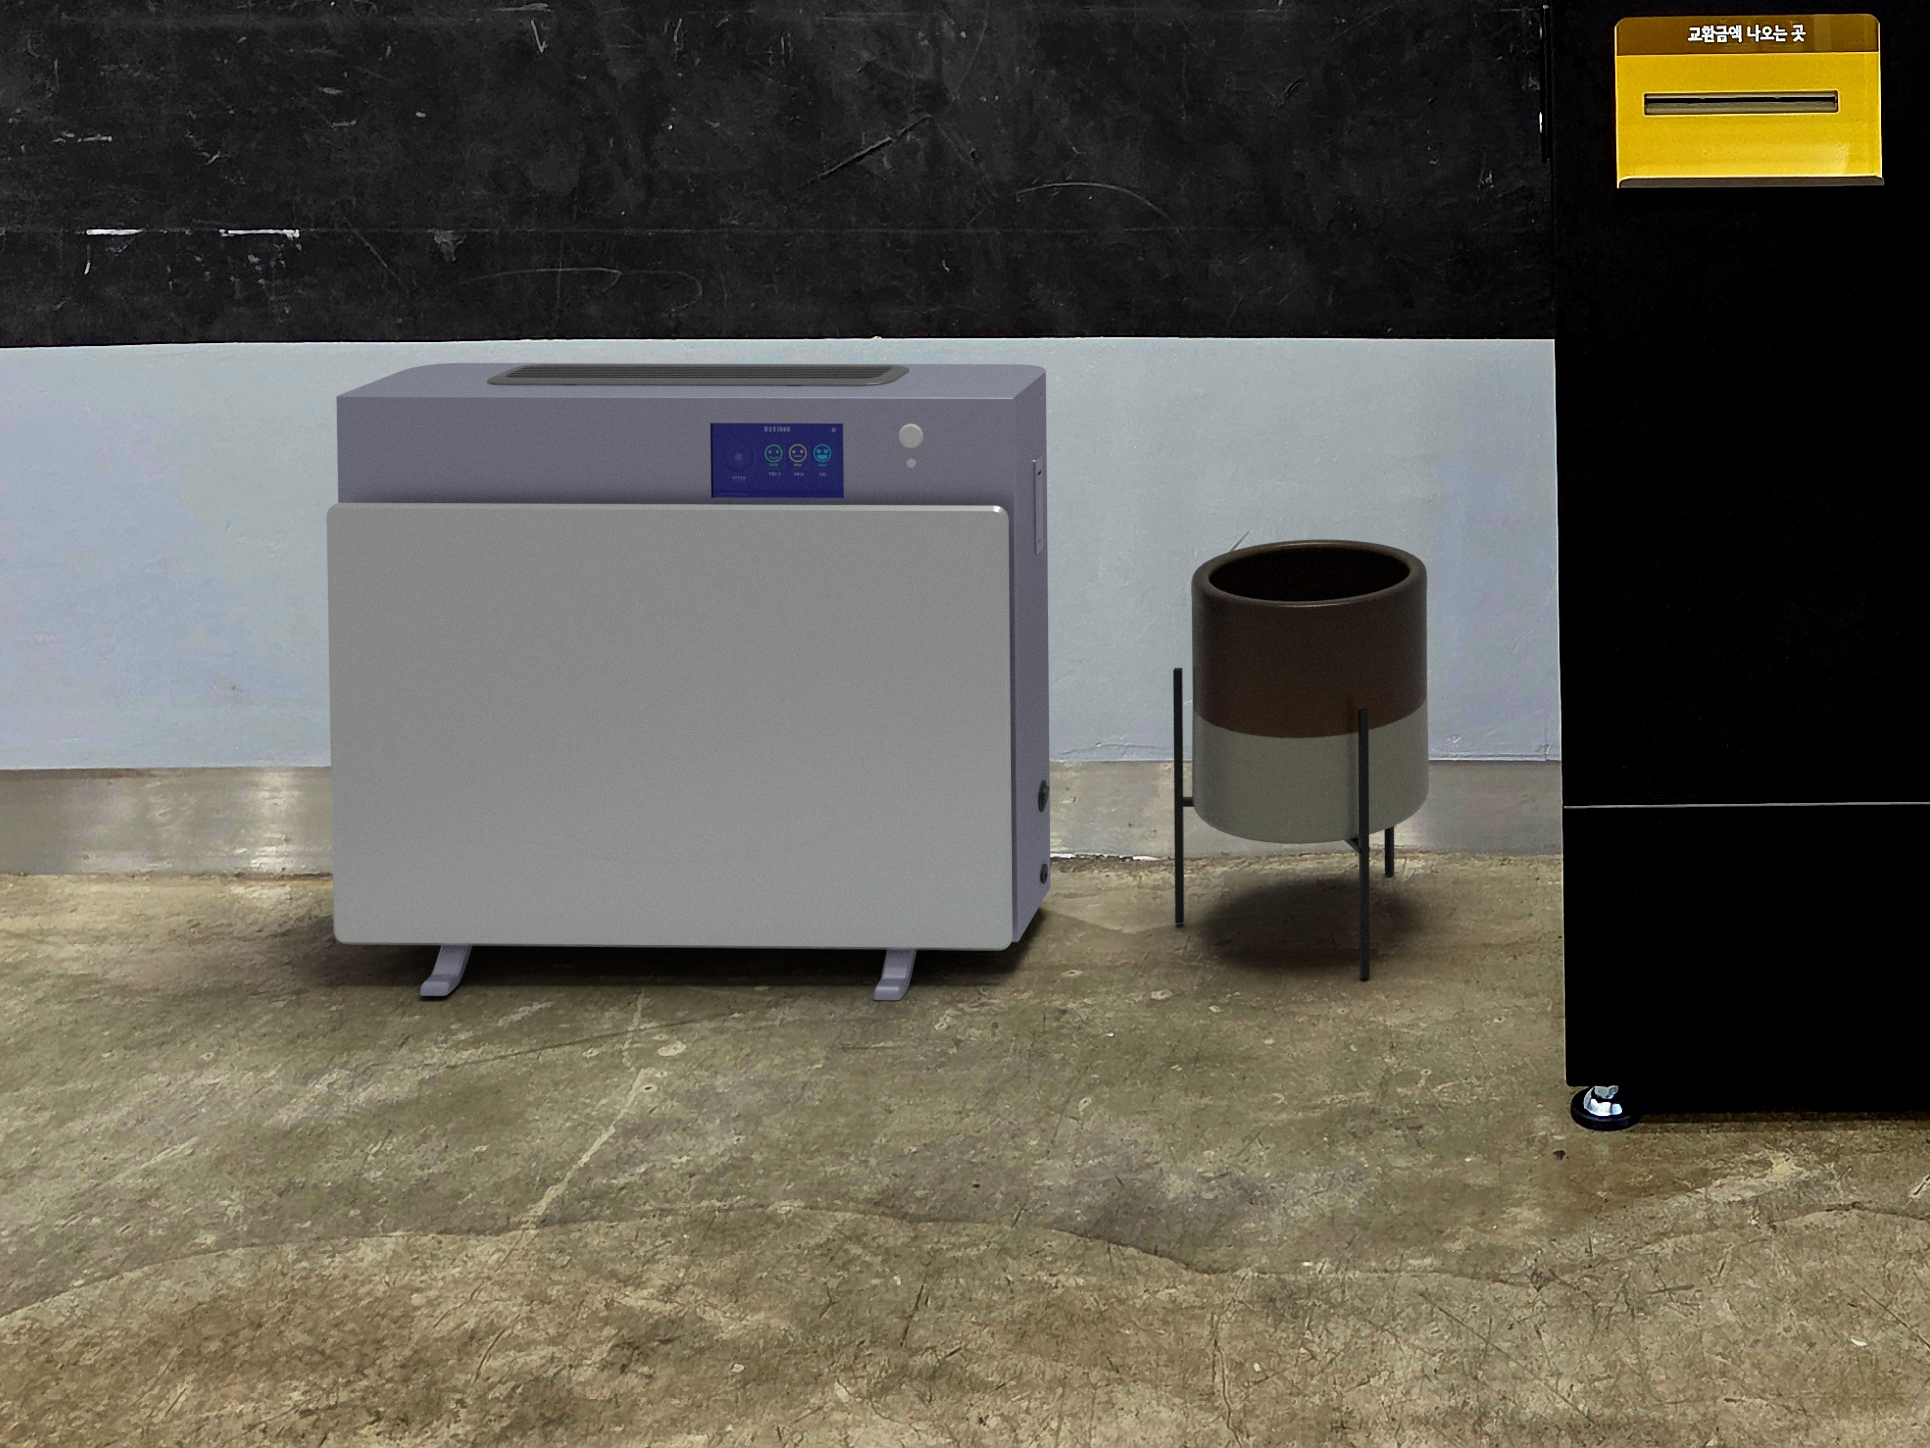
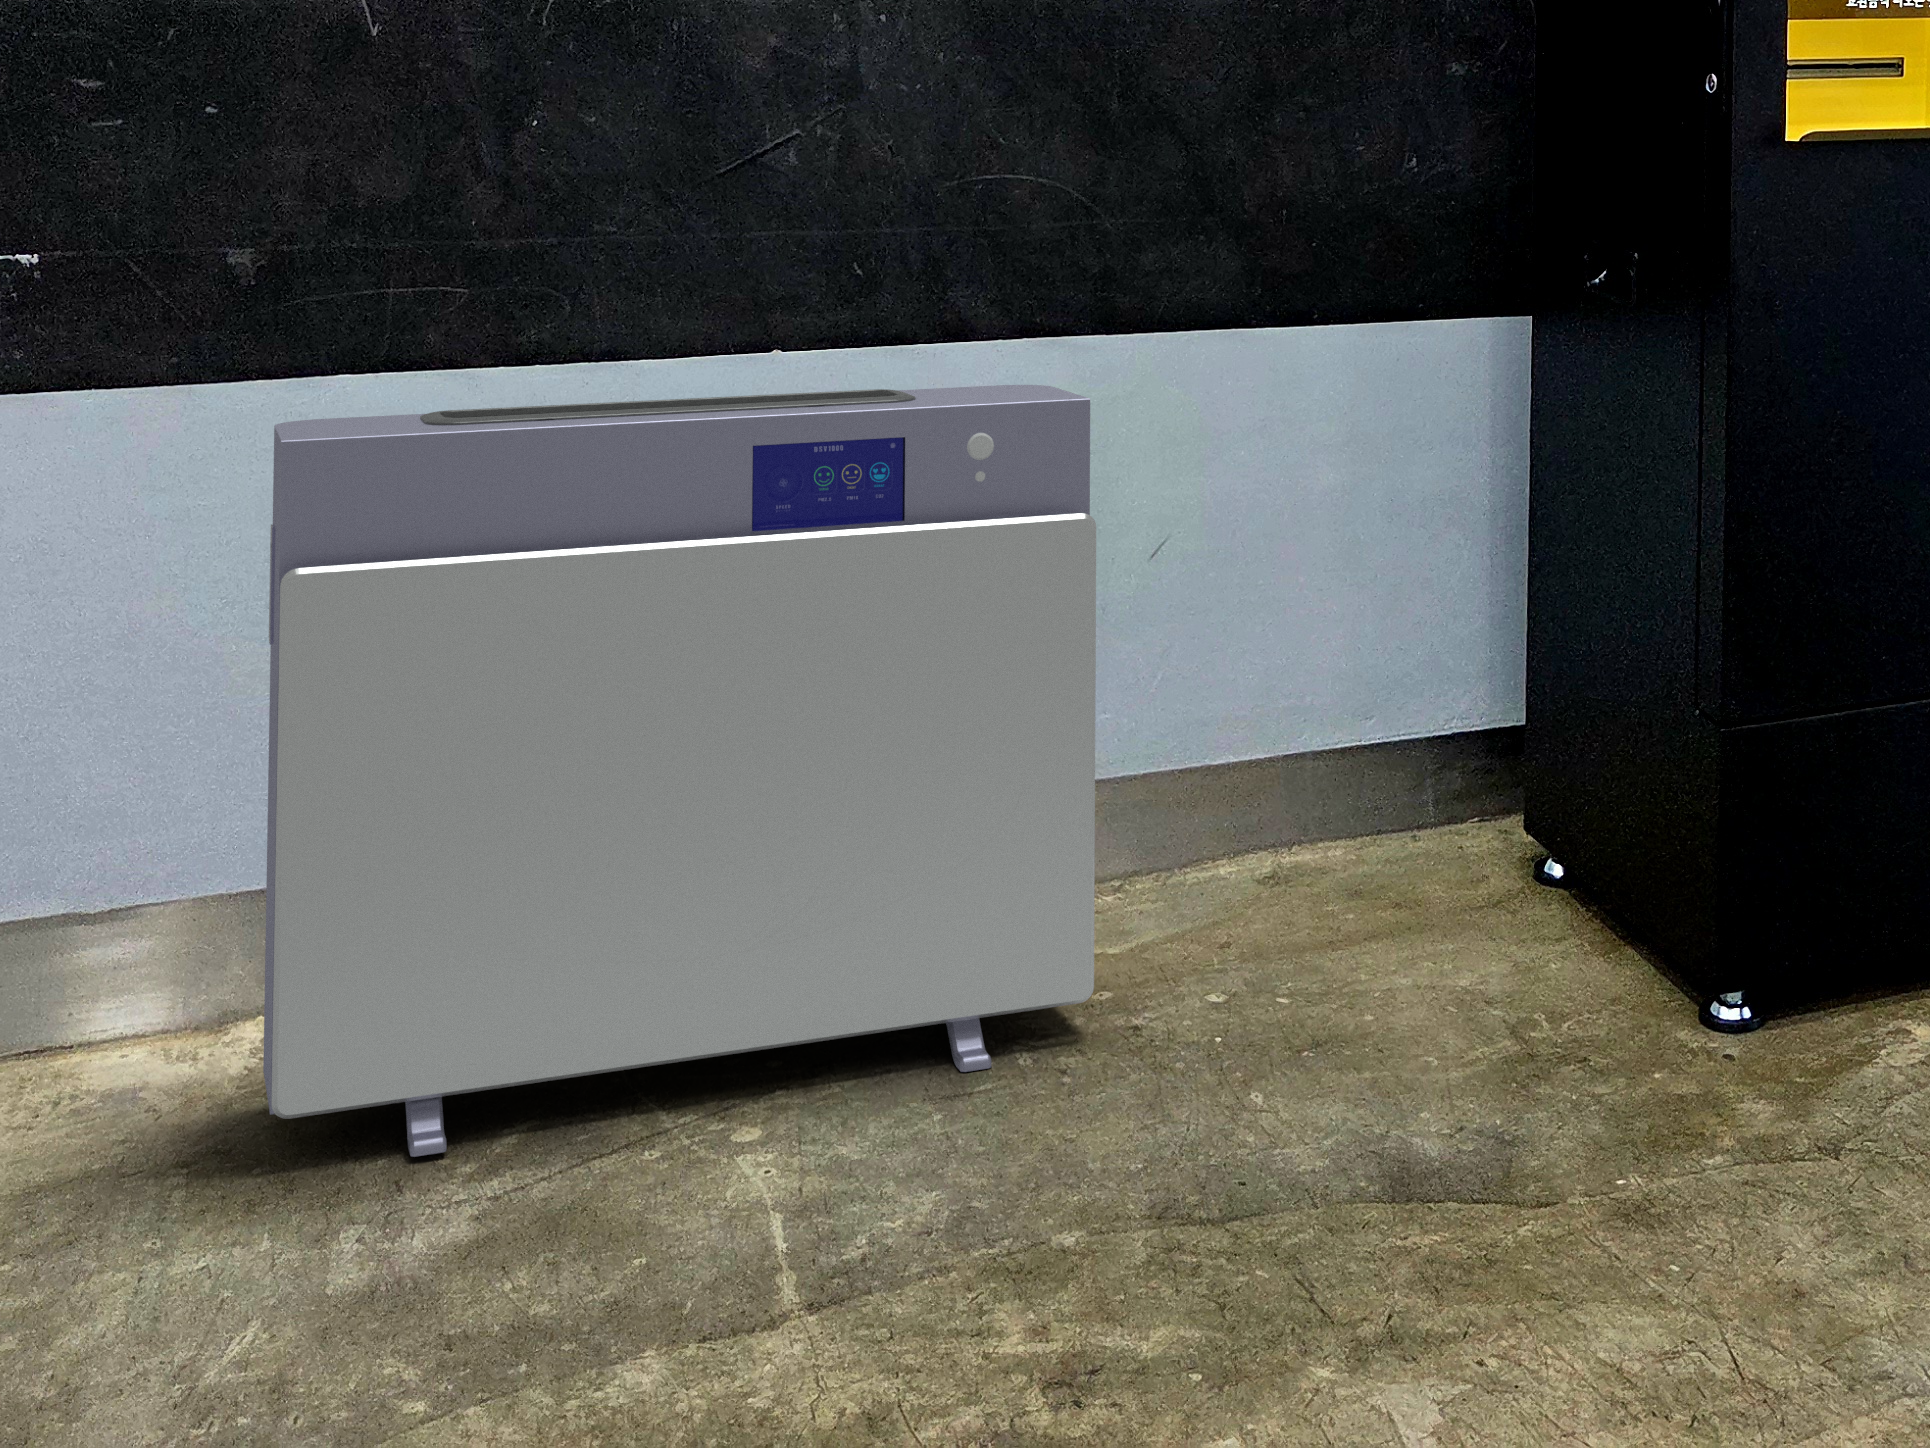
planter: present [1173,539,1429,979] -> none [1190,561,1451,978]

